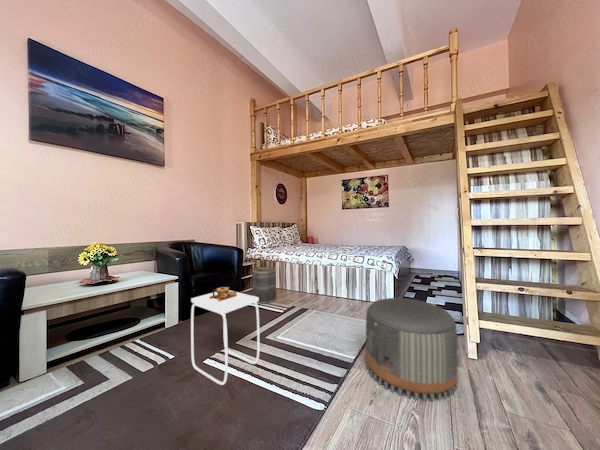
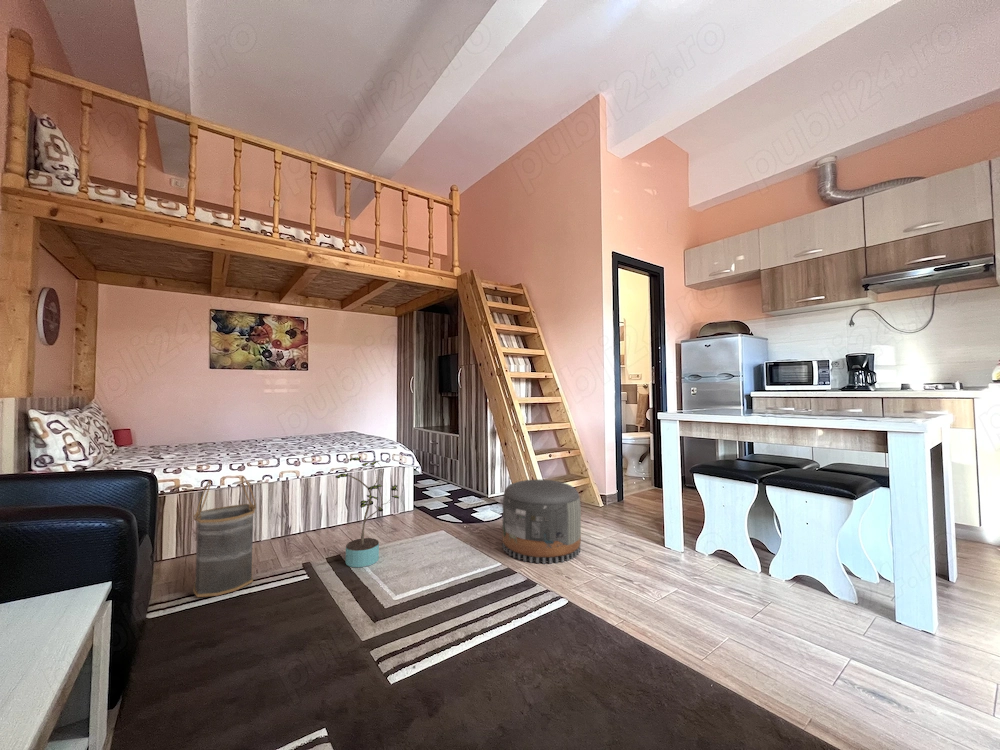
potted plant: none [289,254,324,318] -> present [336,457,399,567]
side table: present [191,287,259,385] -> none [390,522,501,688]

